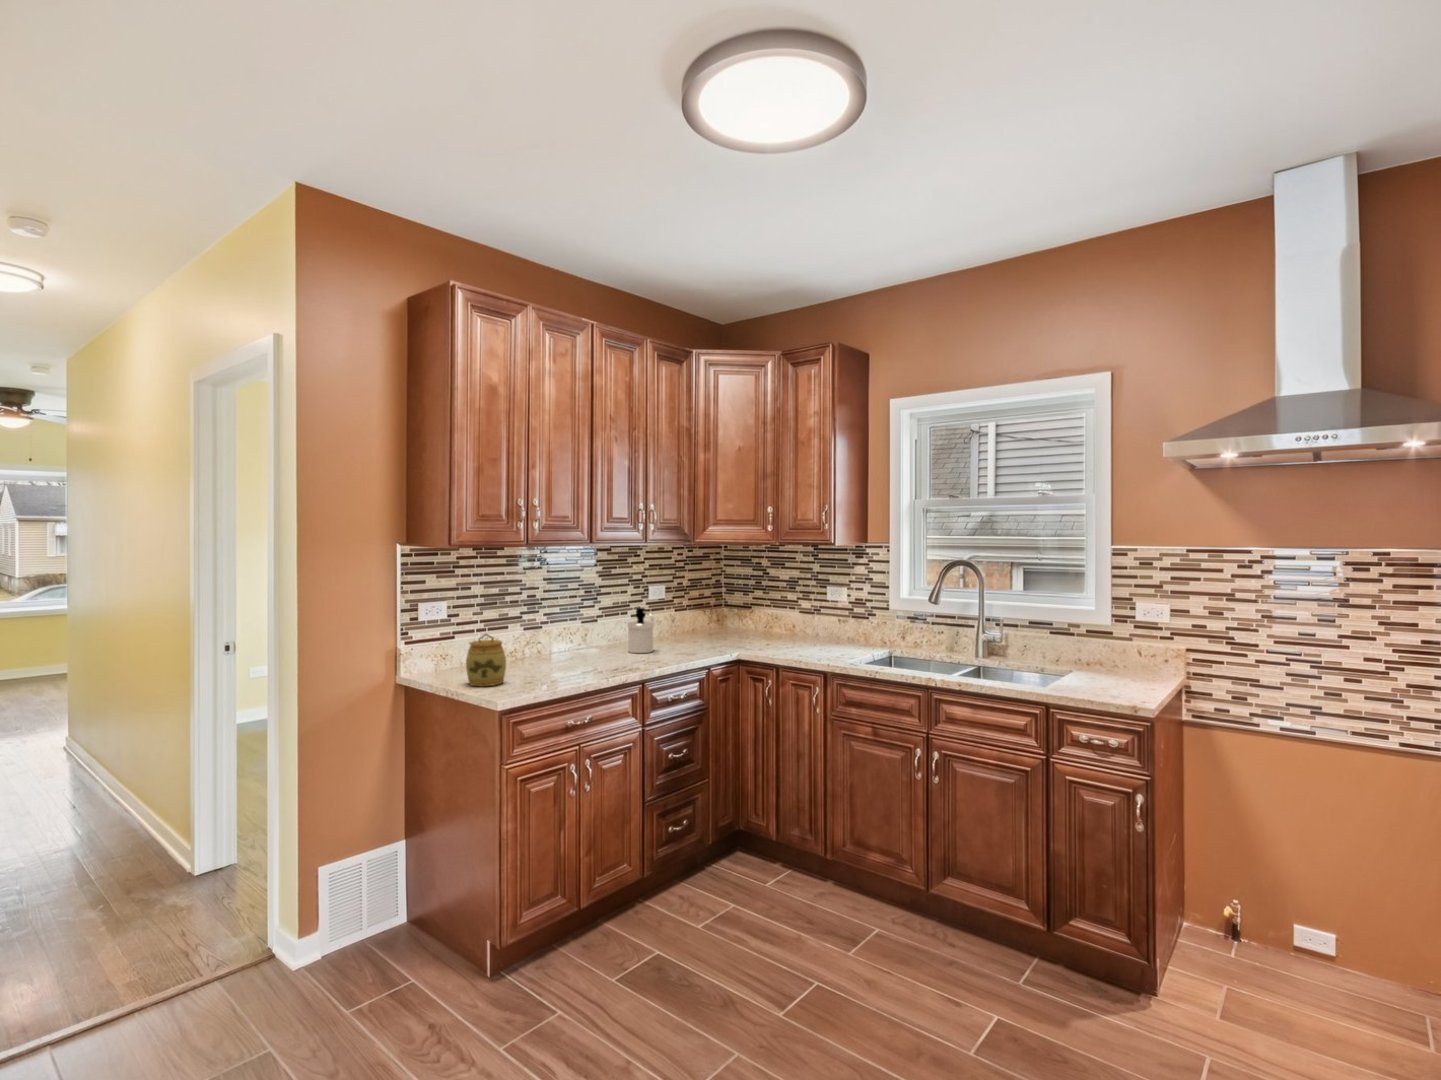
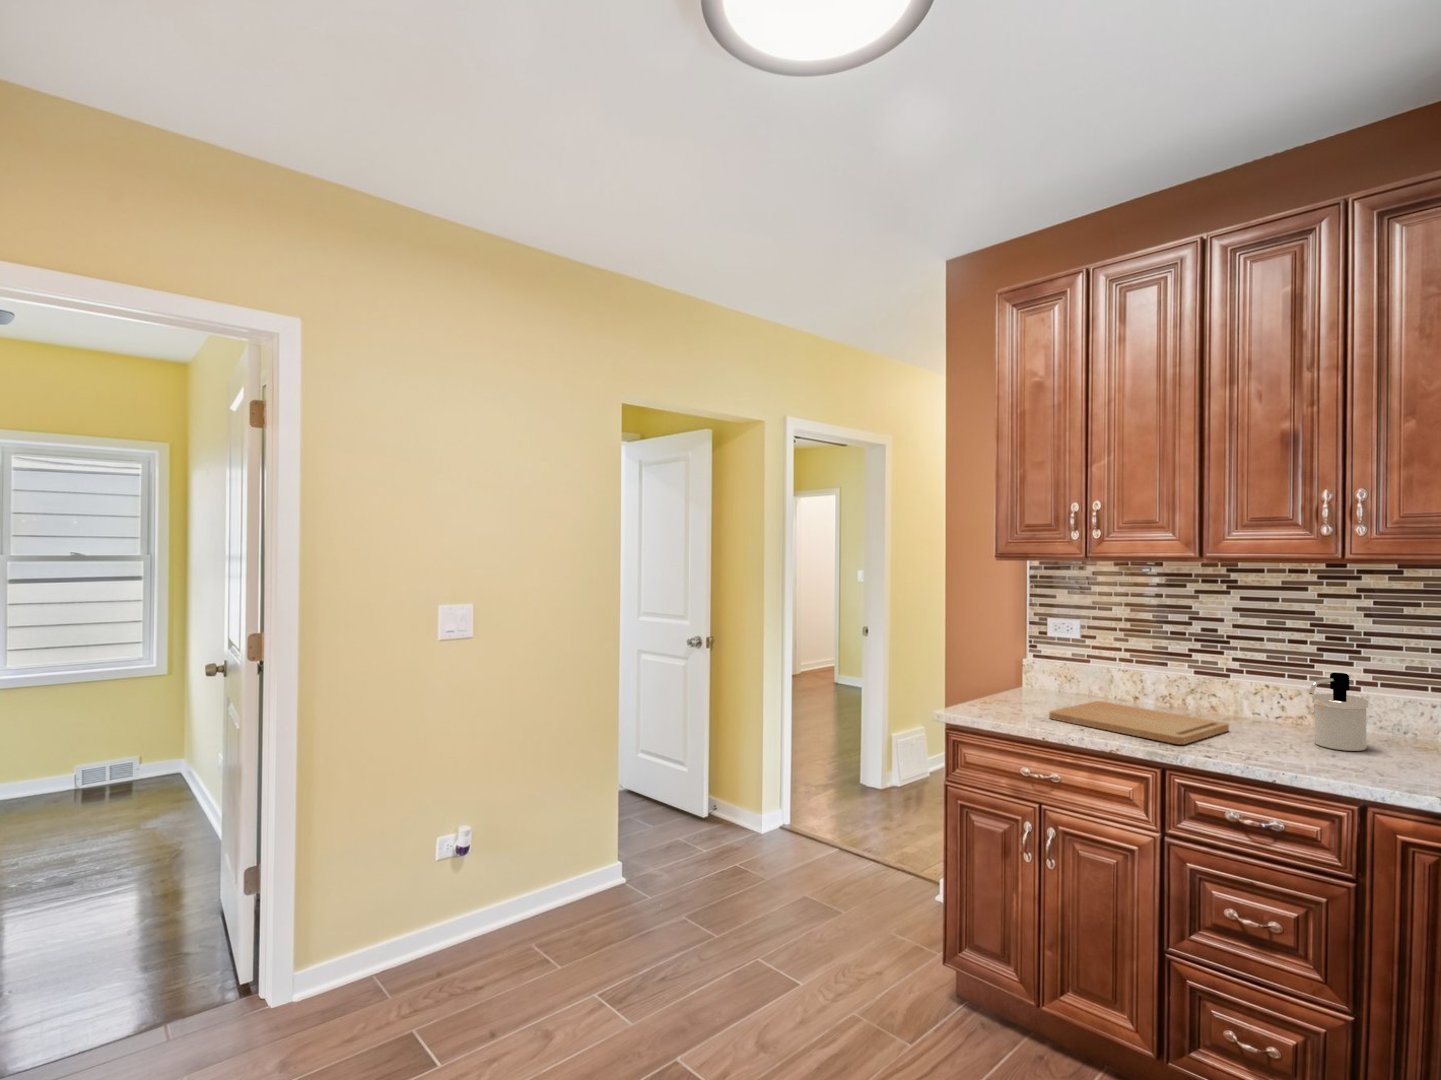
jar: present [466,634,506,686] -> none [996,653,1036,709]
cutting board: none [508,654,634,681] -> present [1049,701,1229,745]

